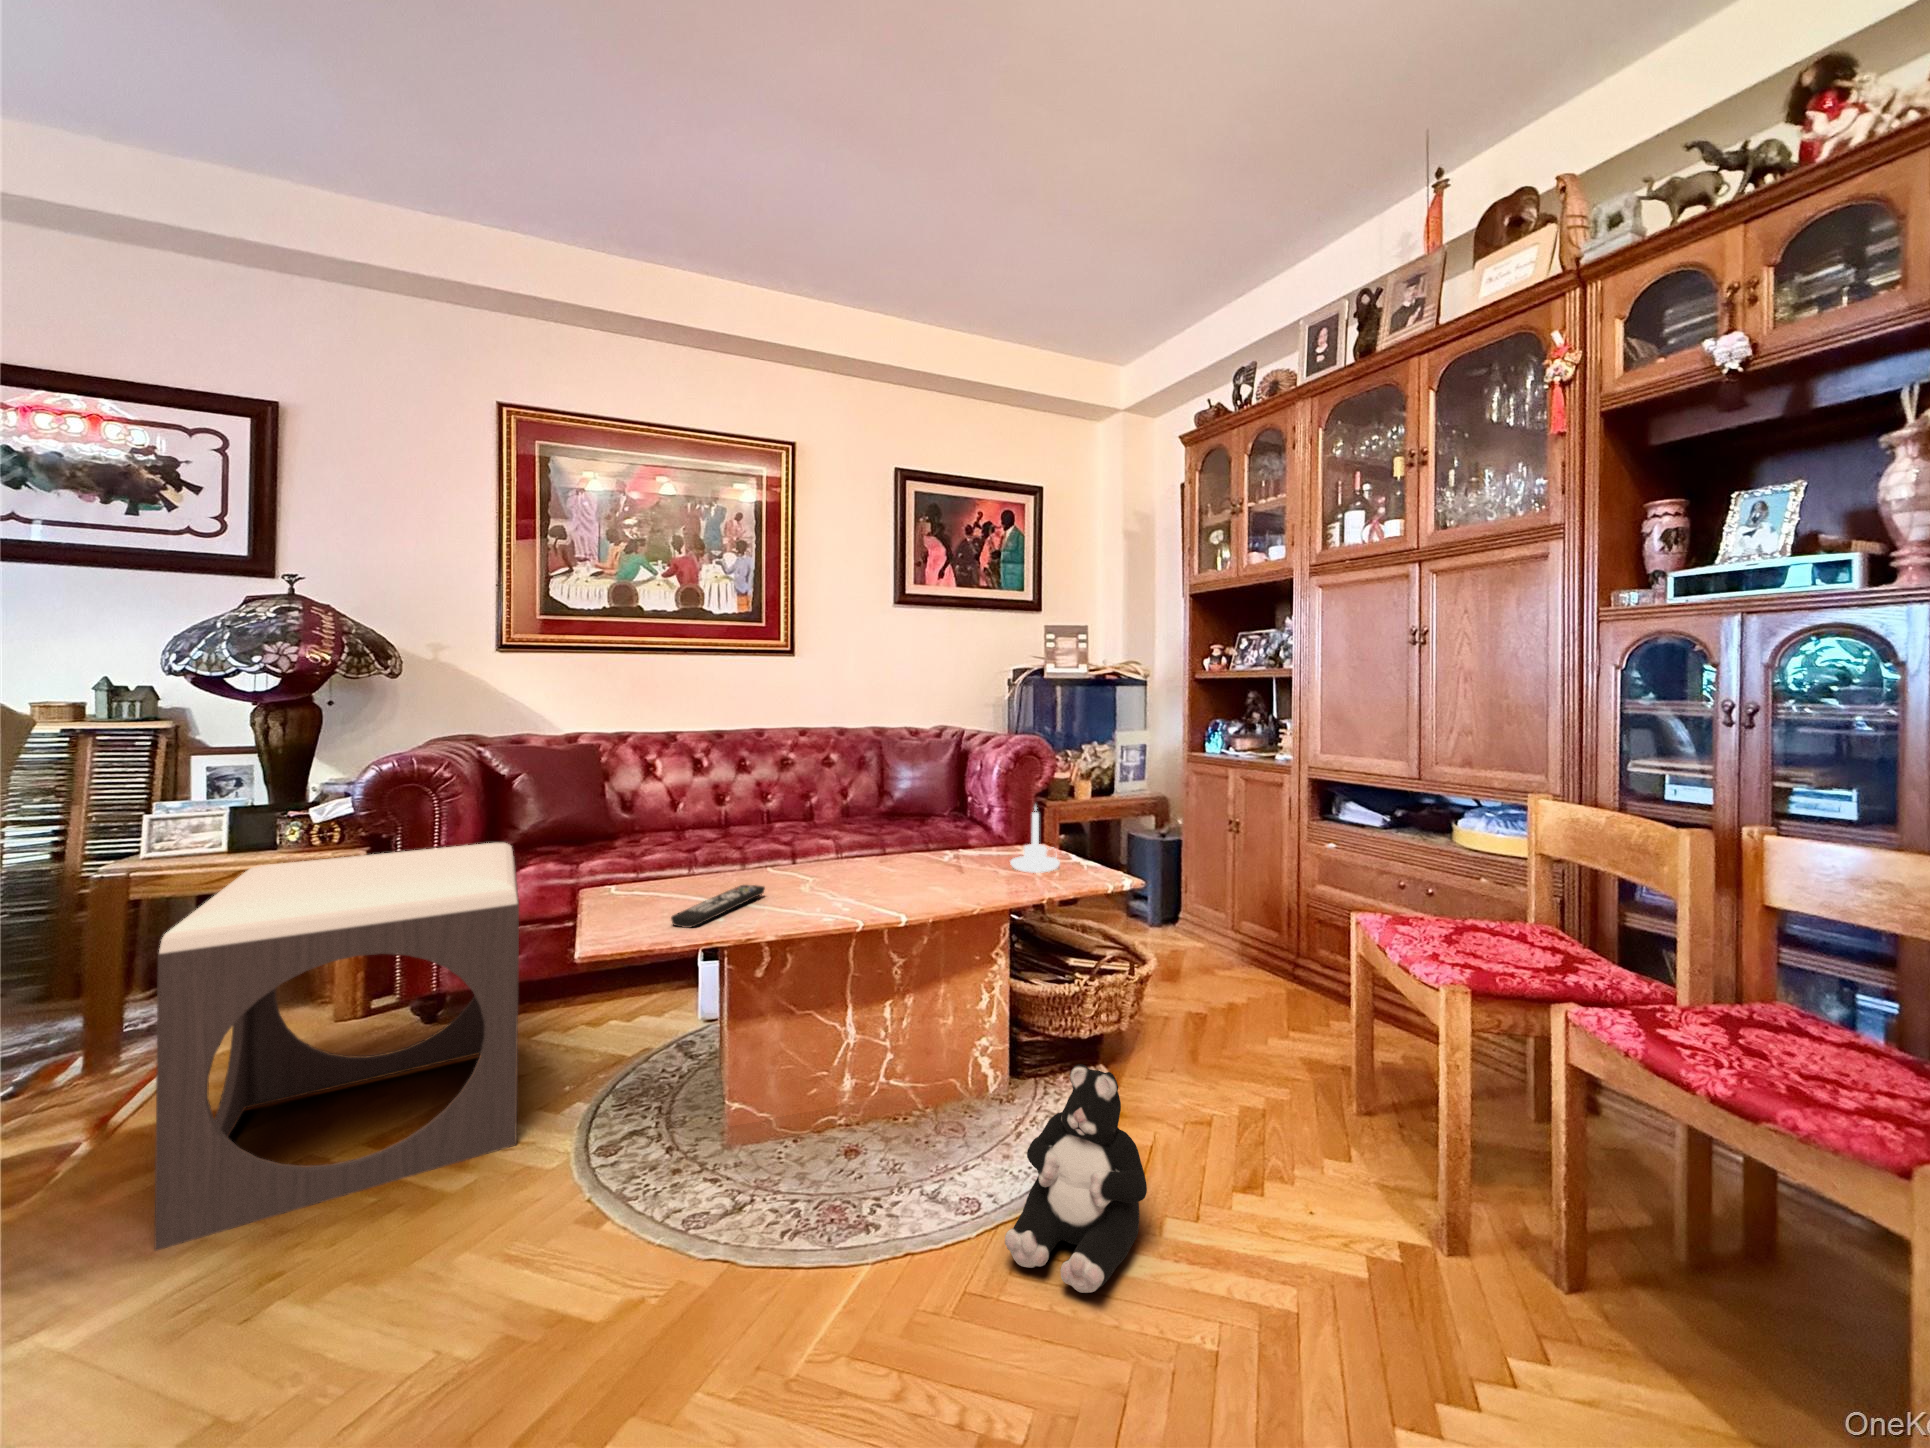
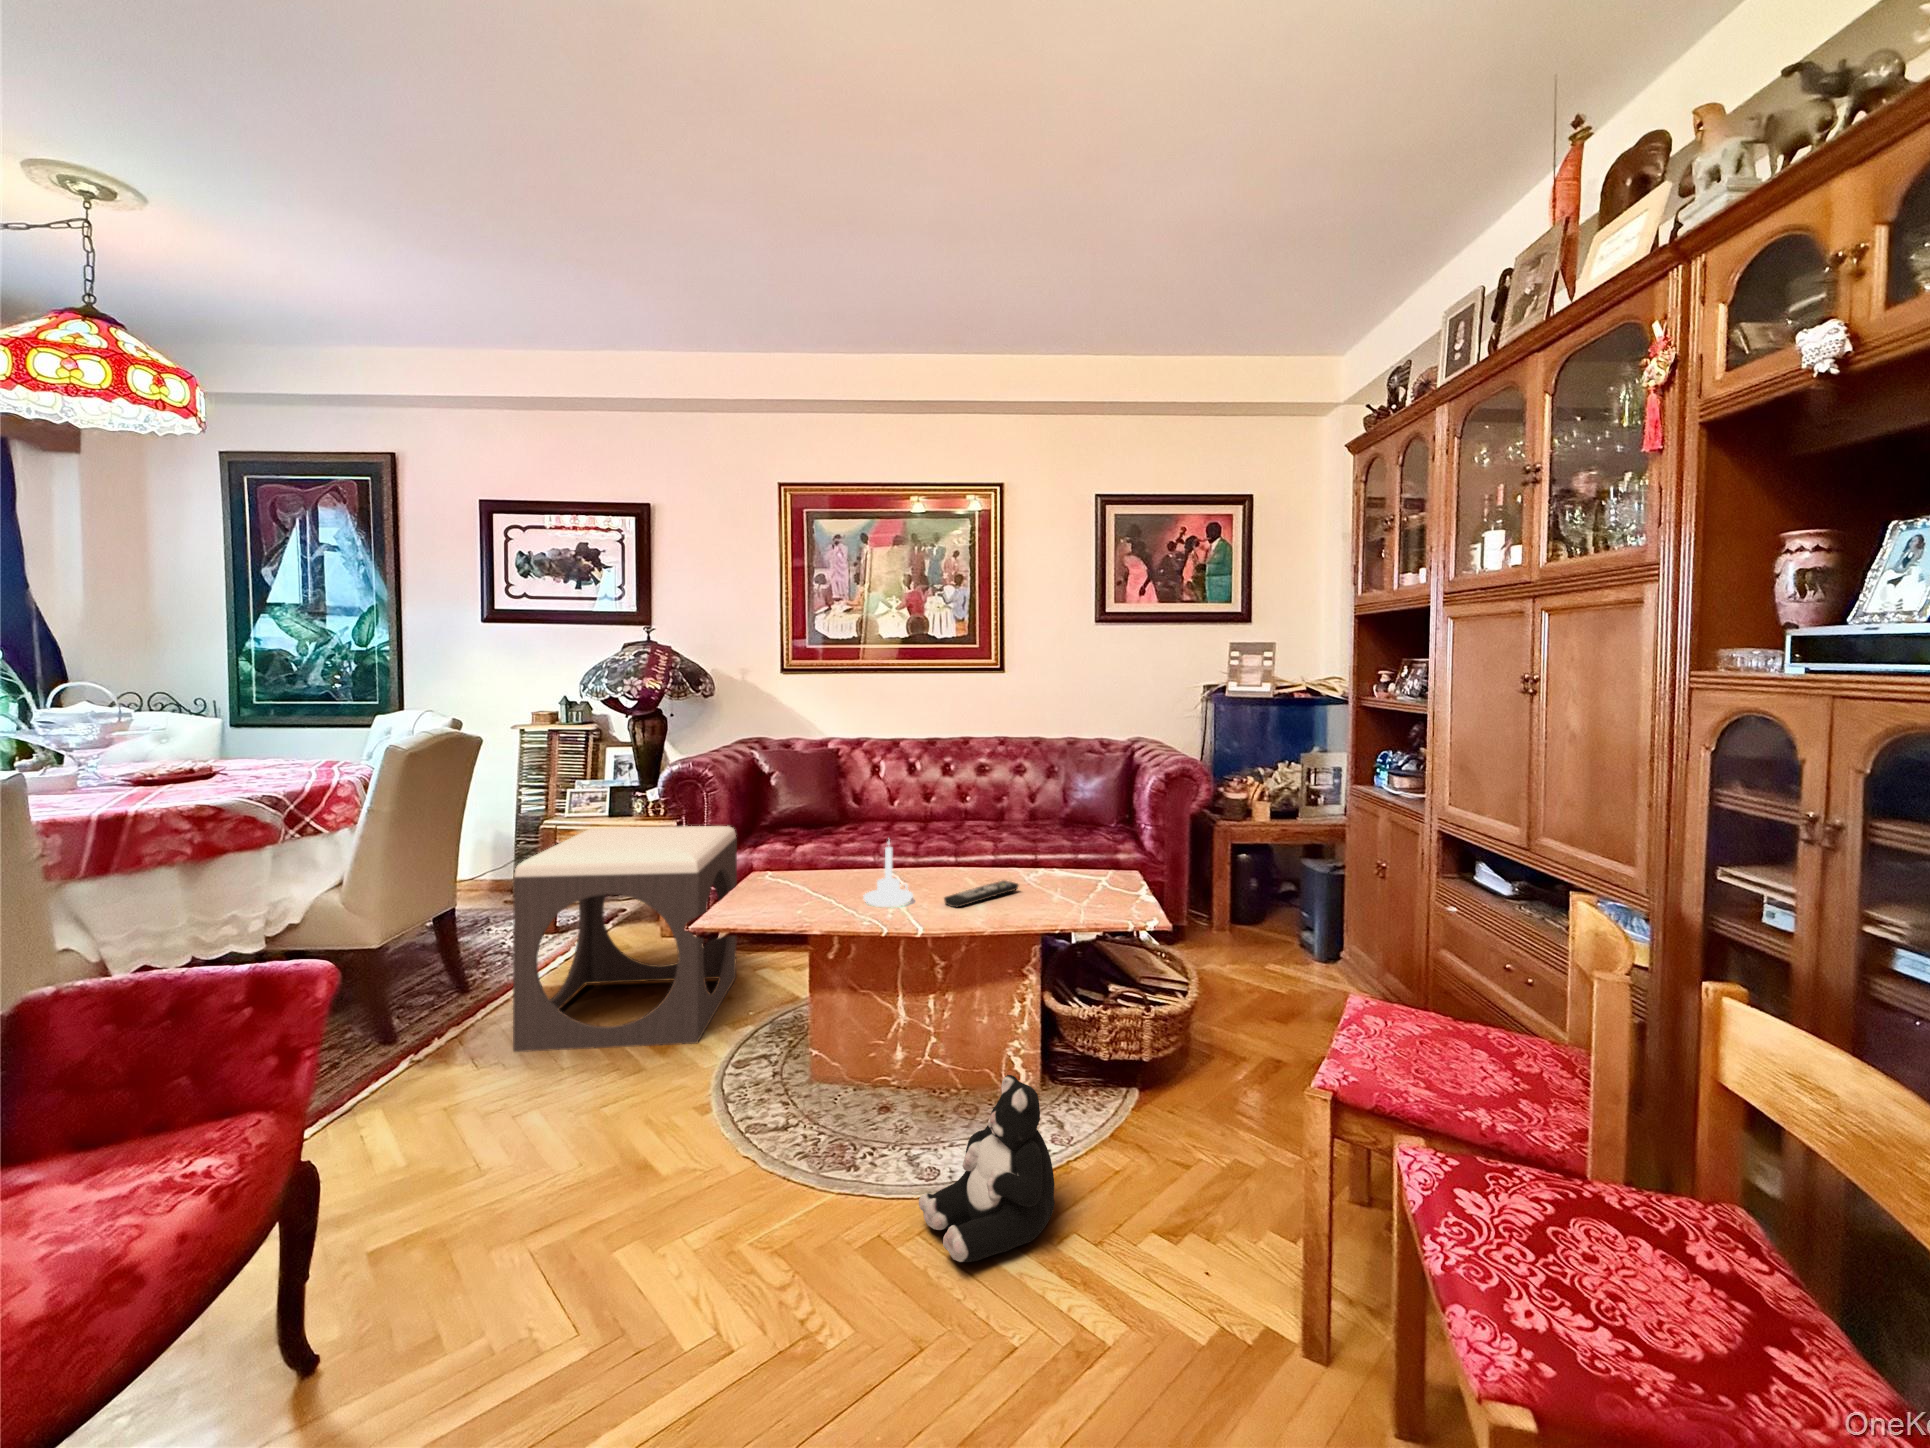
candle holder: present [1010,807,1060,873] -> present [863,841,913,907]
remote control: present [671,885,765,928] -> present [944,881,1018,908]

